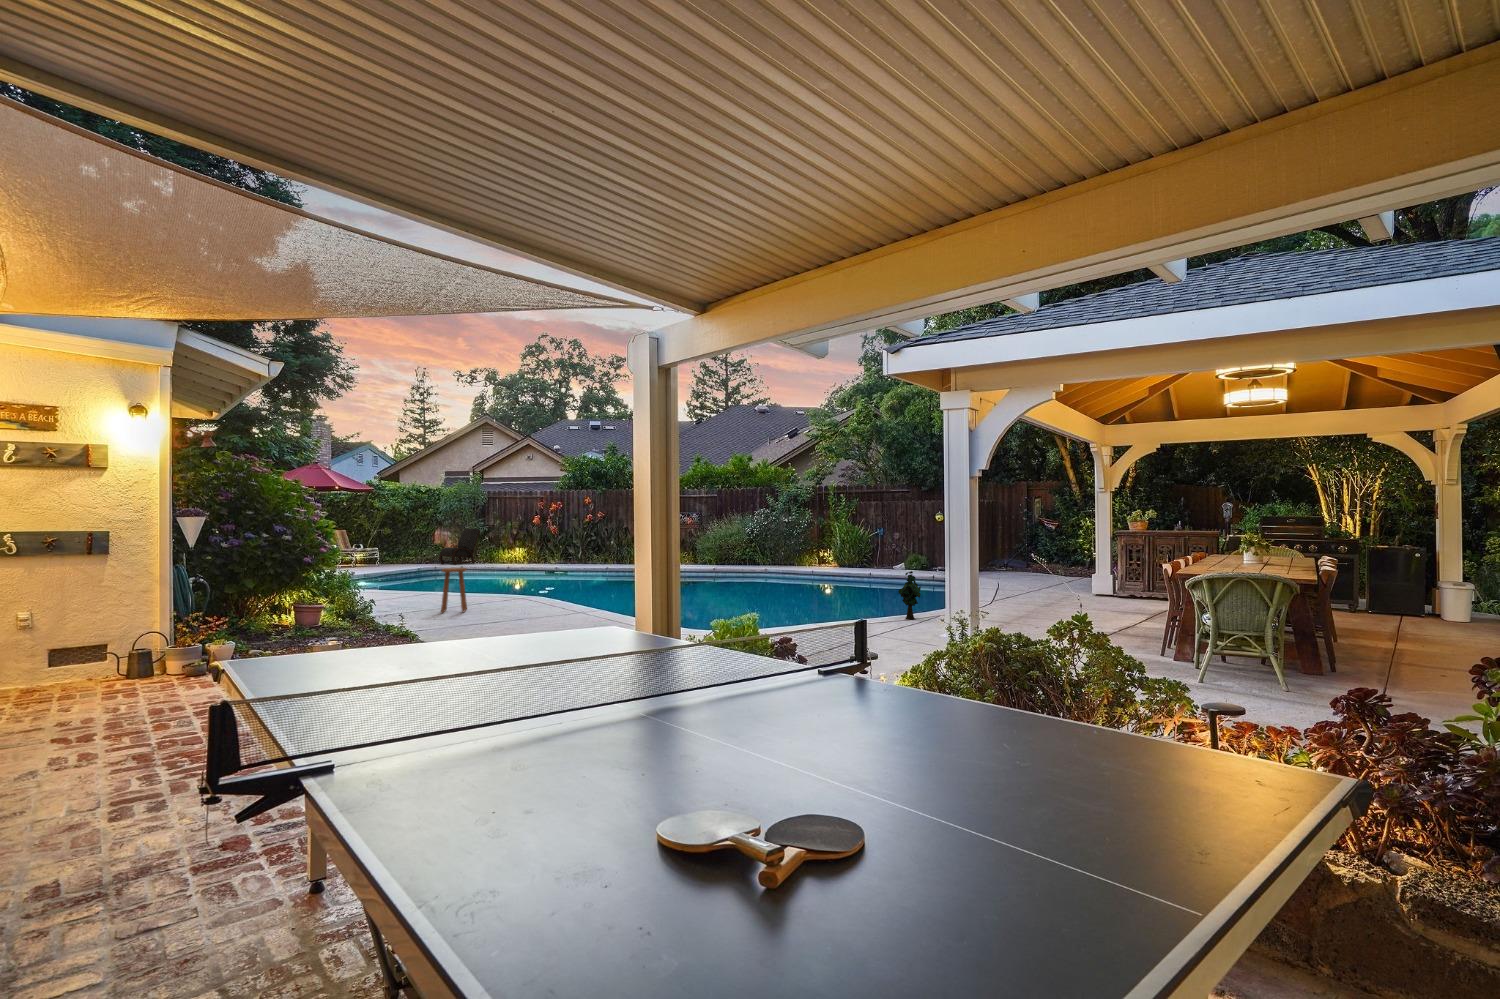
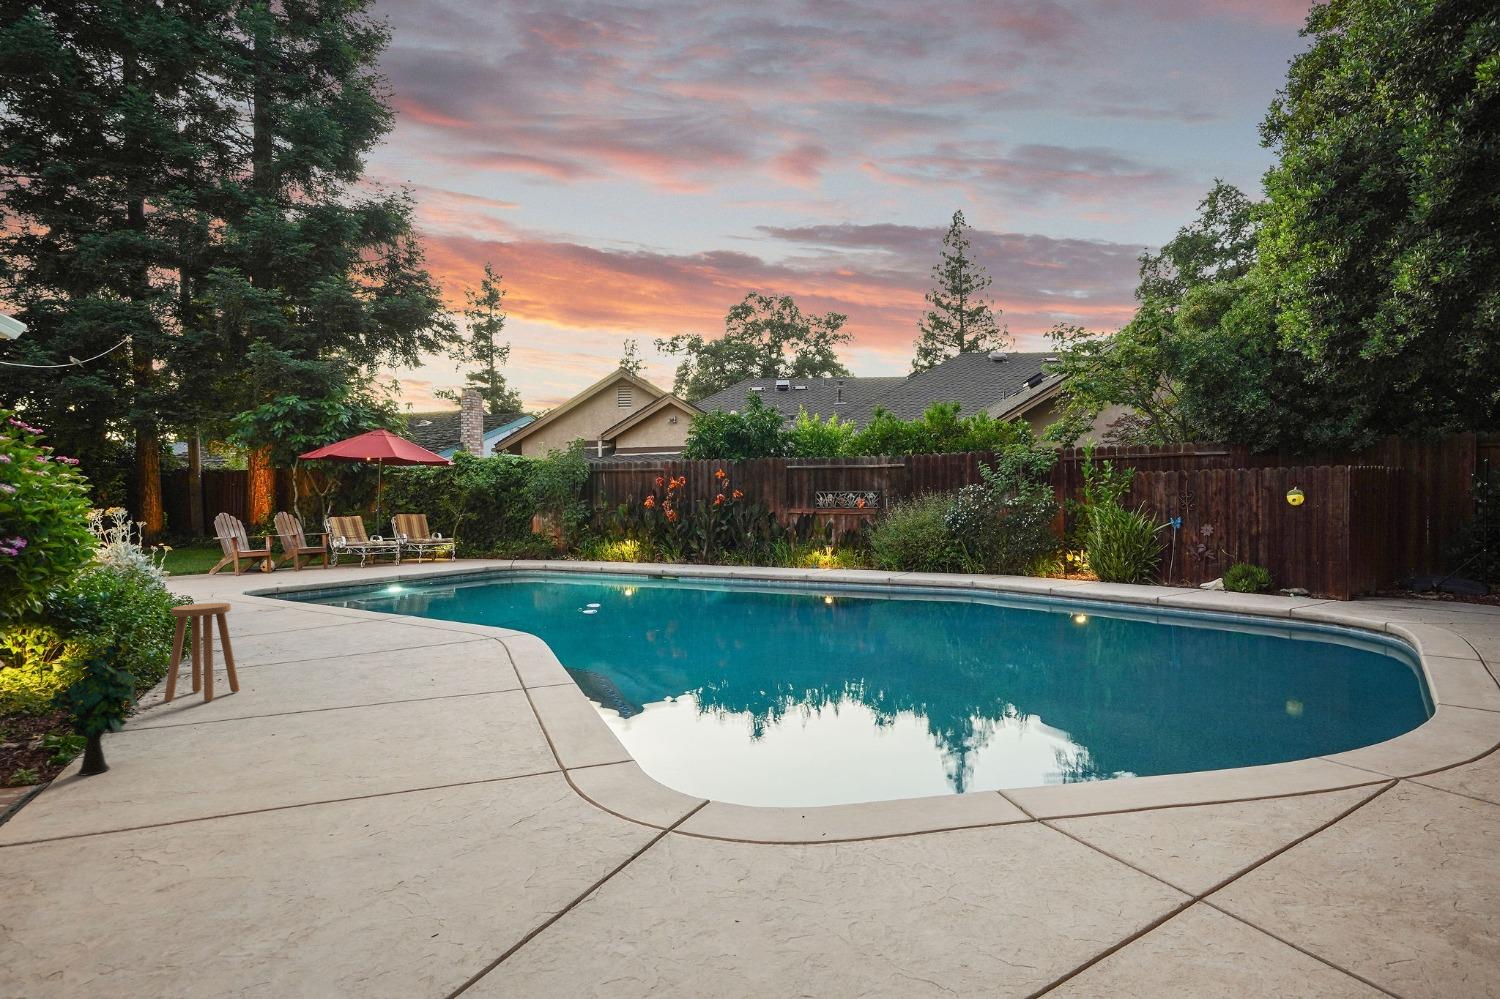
lounge chair: present [439,528,480,565] -> none [534,513,585,561]
decorative plant: present [898,571,921,620] -> present [46,645,140,775]

